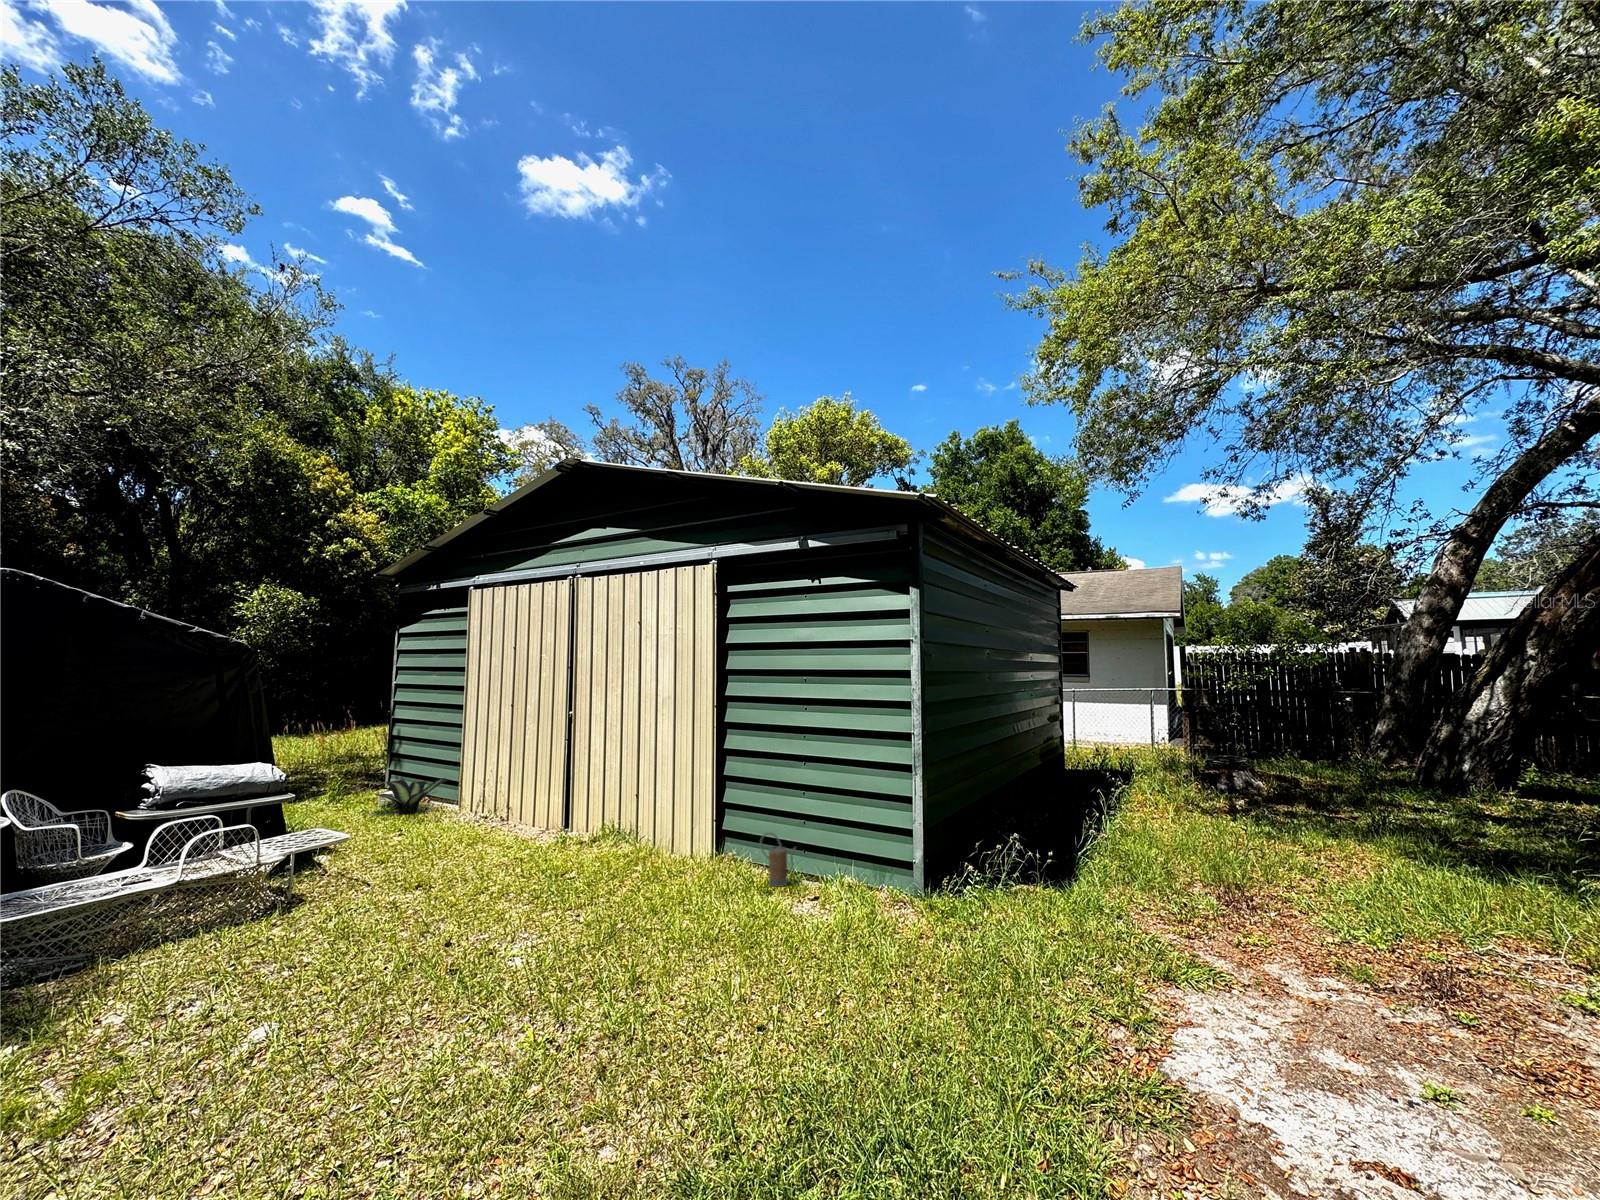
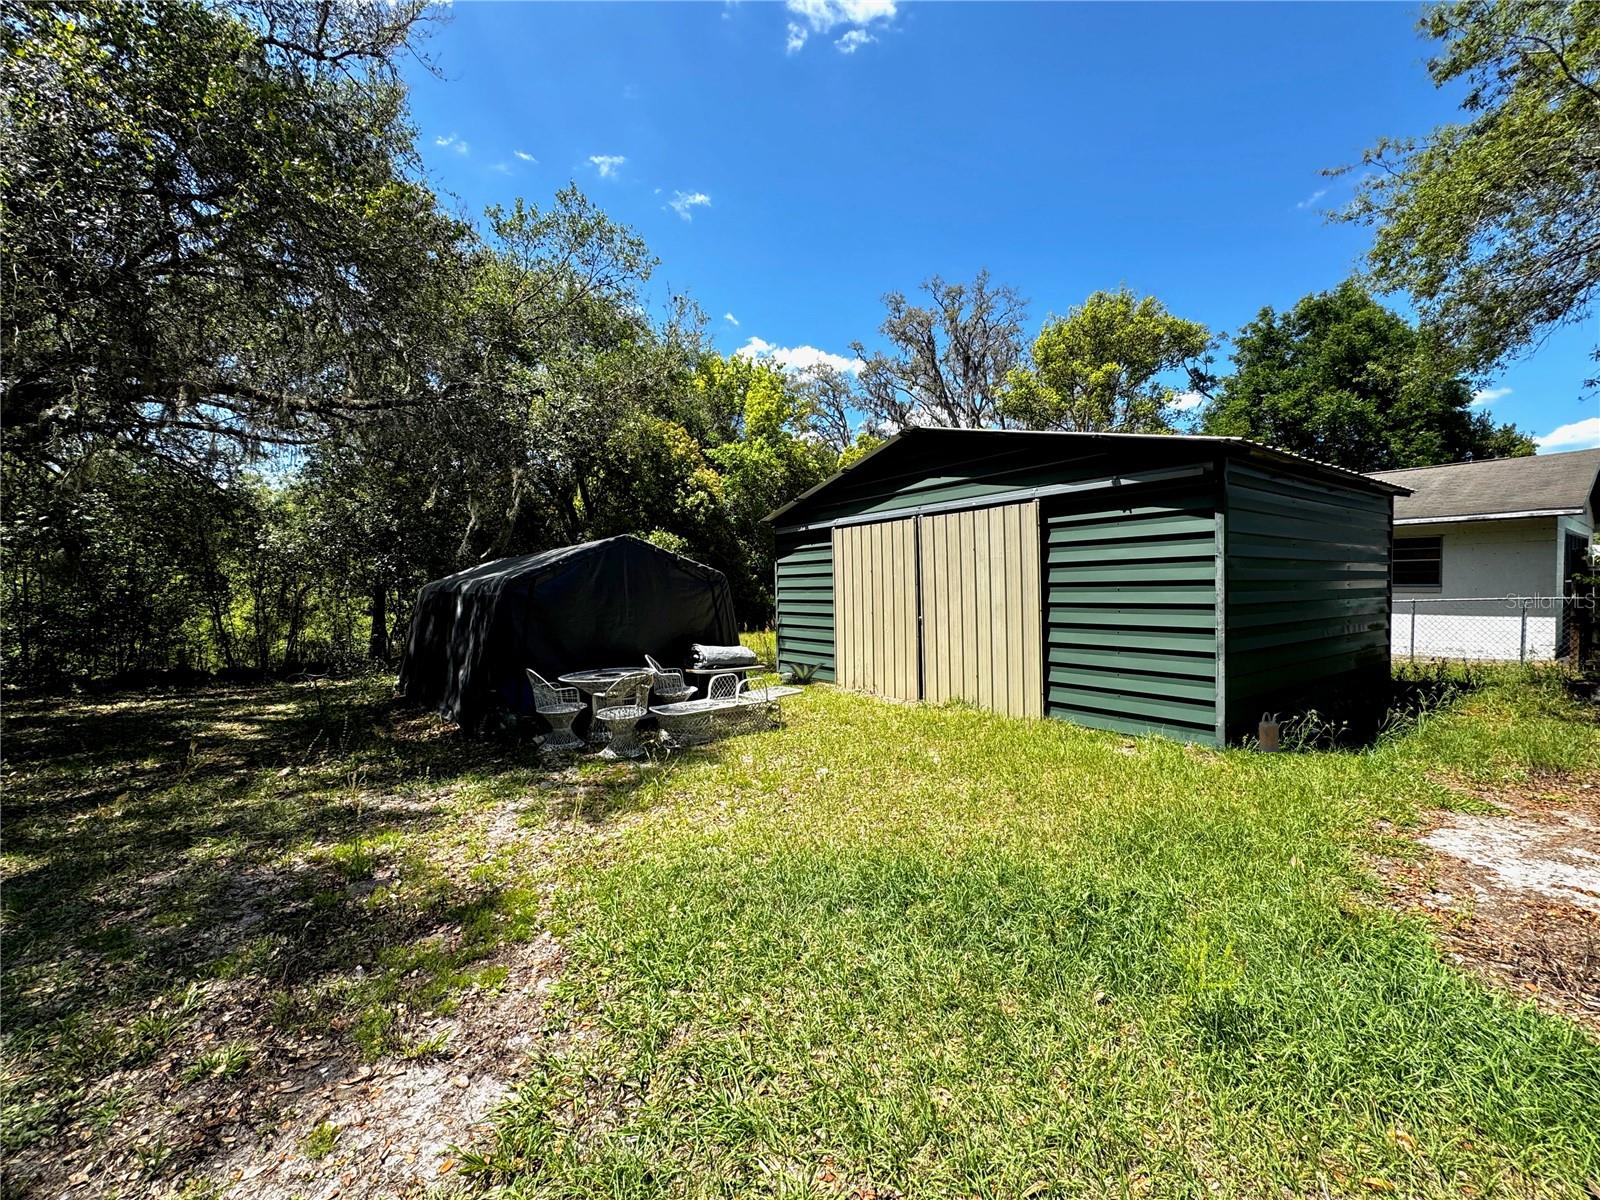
watering can: present [760,832,796,887] -> present [1259,712,1279,752]

